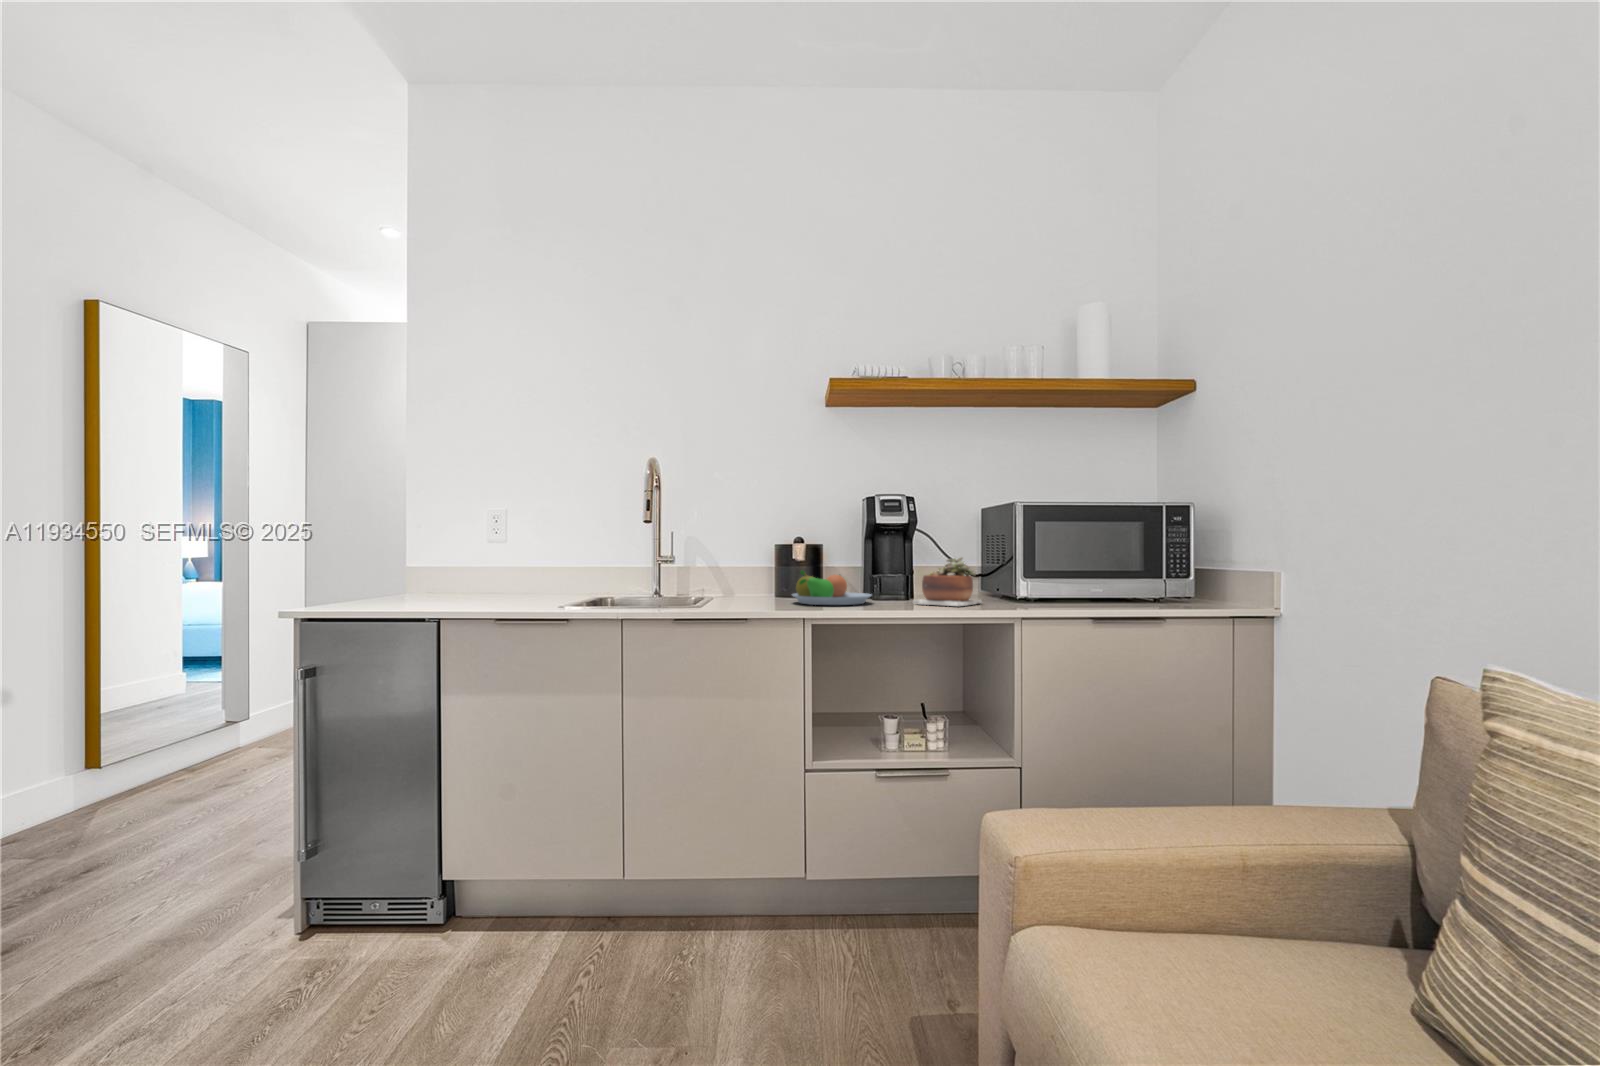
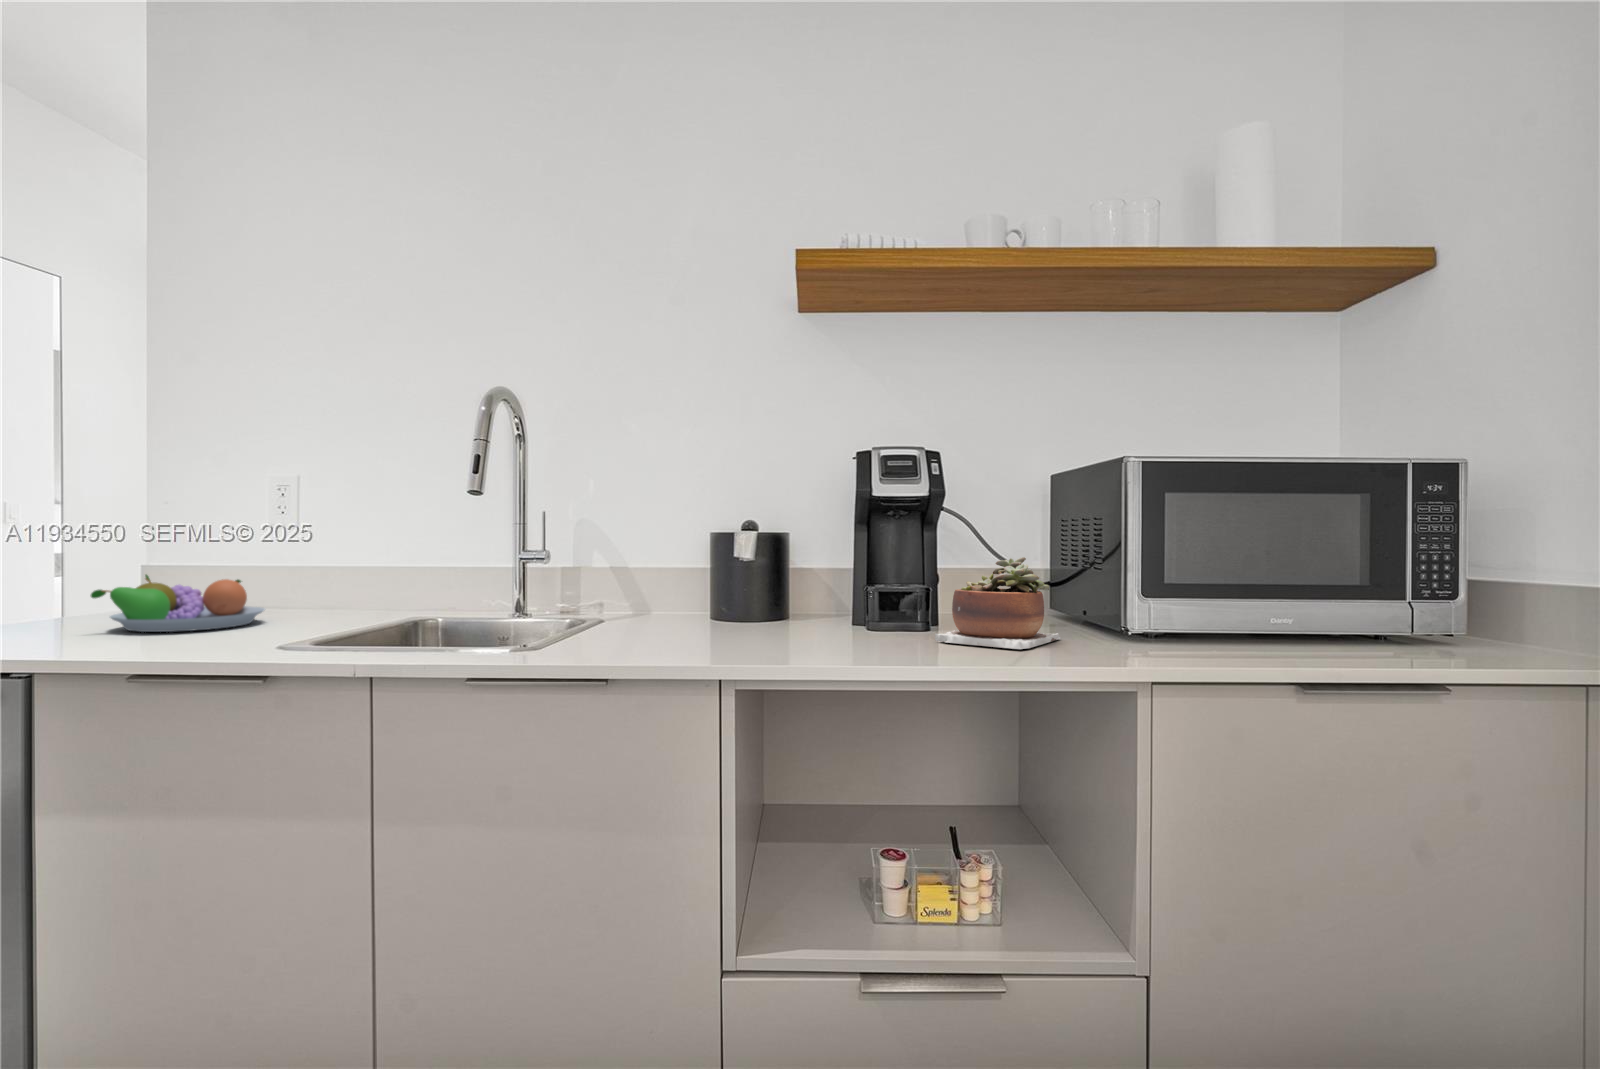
fruit bowl: present [792,571,871,605] -> present [91,575,265,632]

